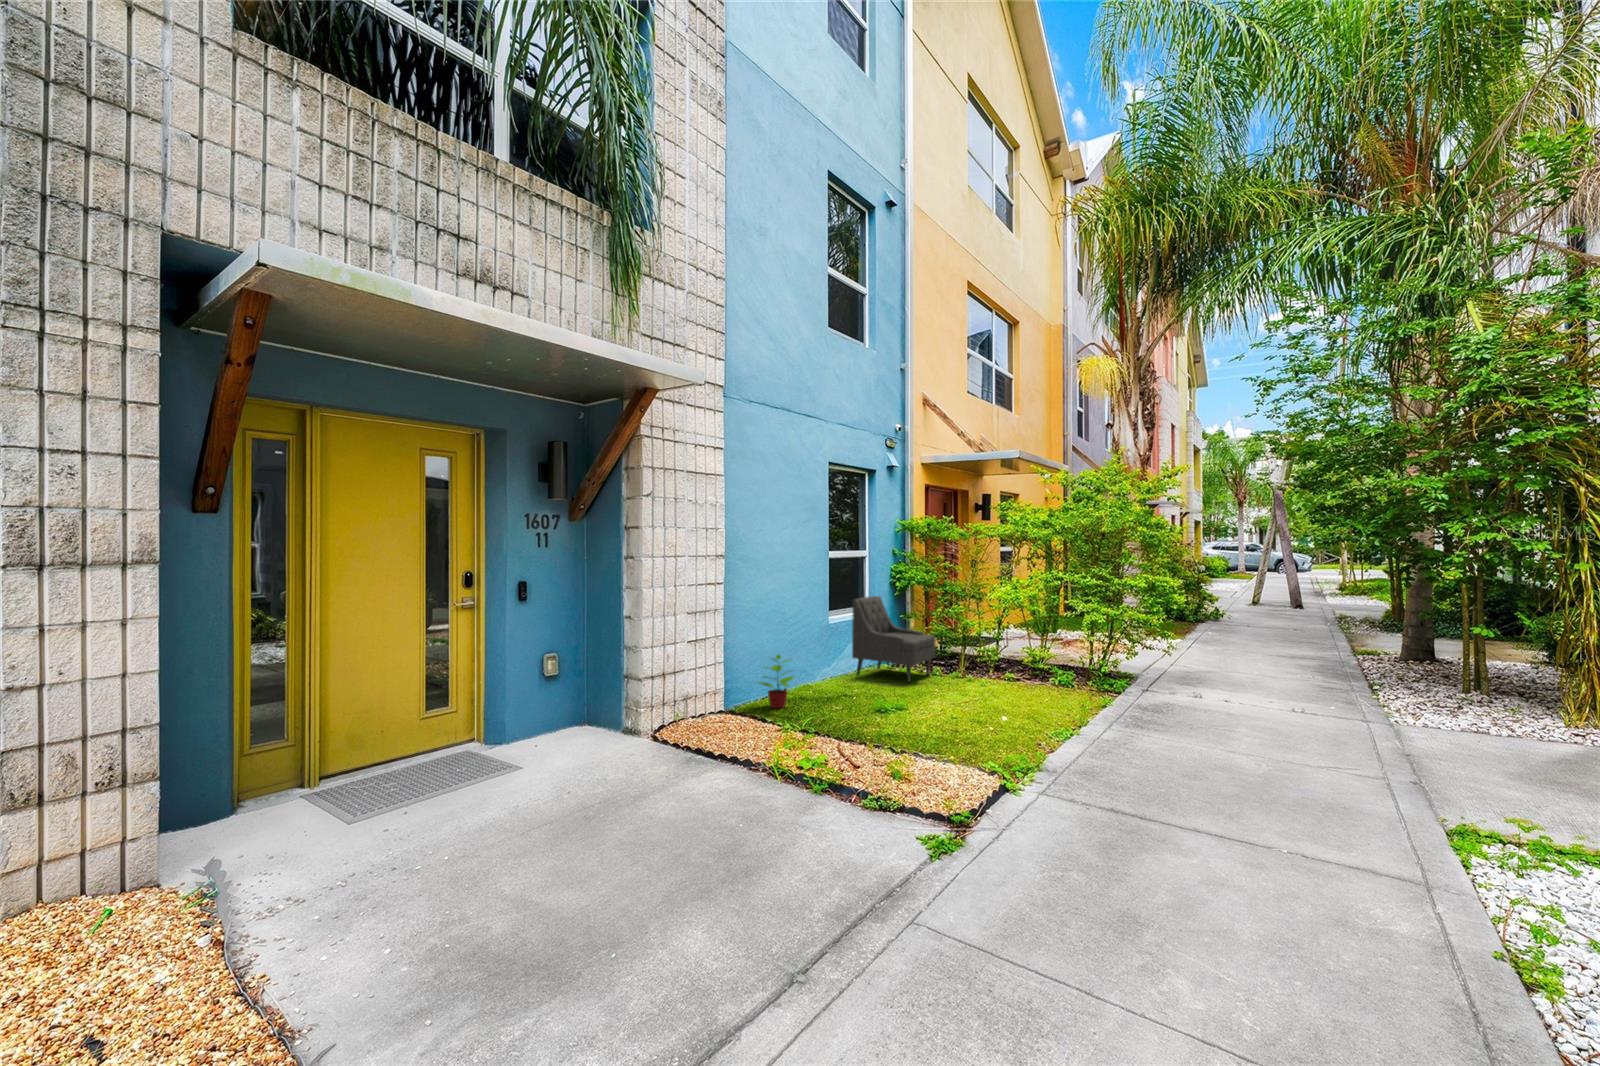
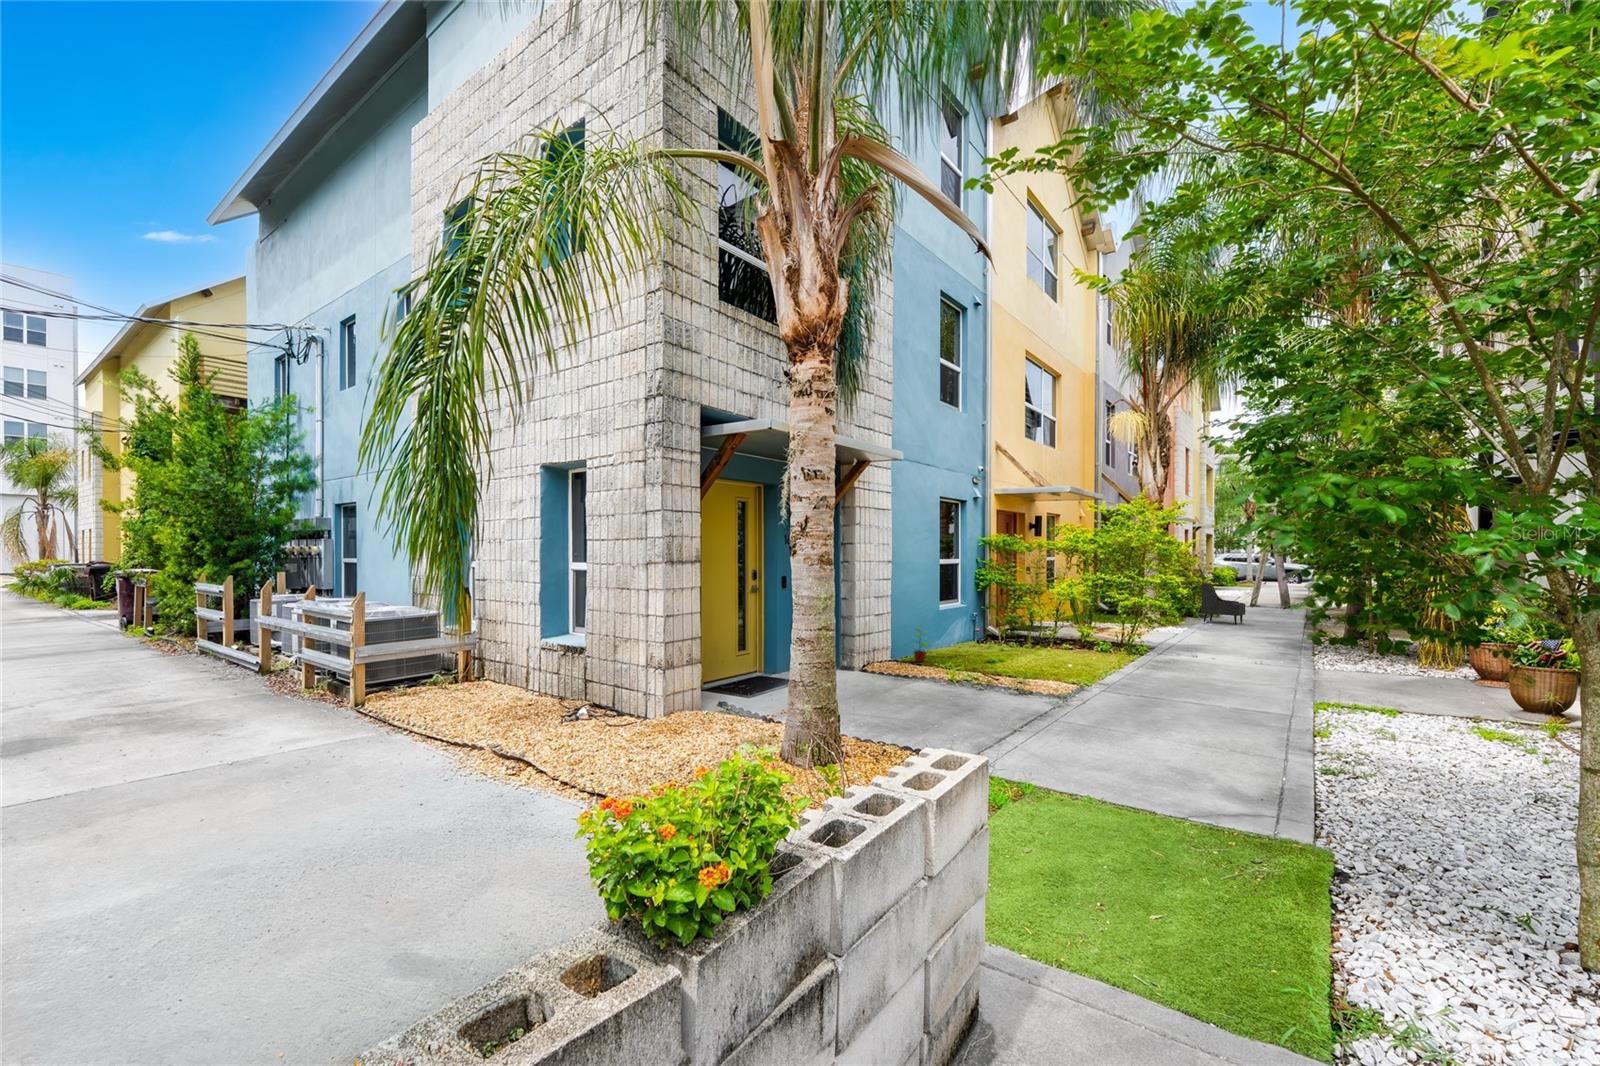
chair: present [852,596,935,683] -> present [1201,583,1246,625]

